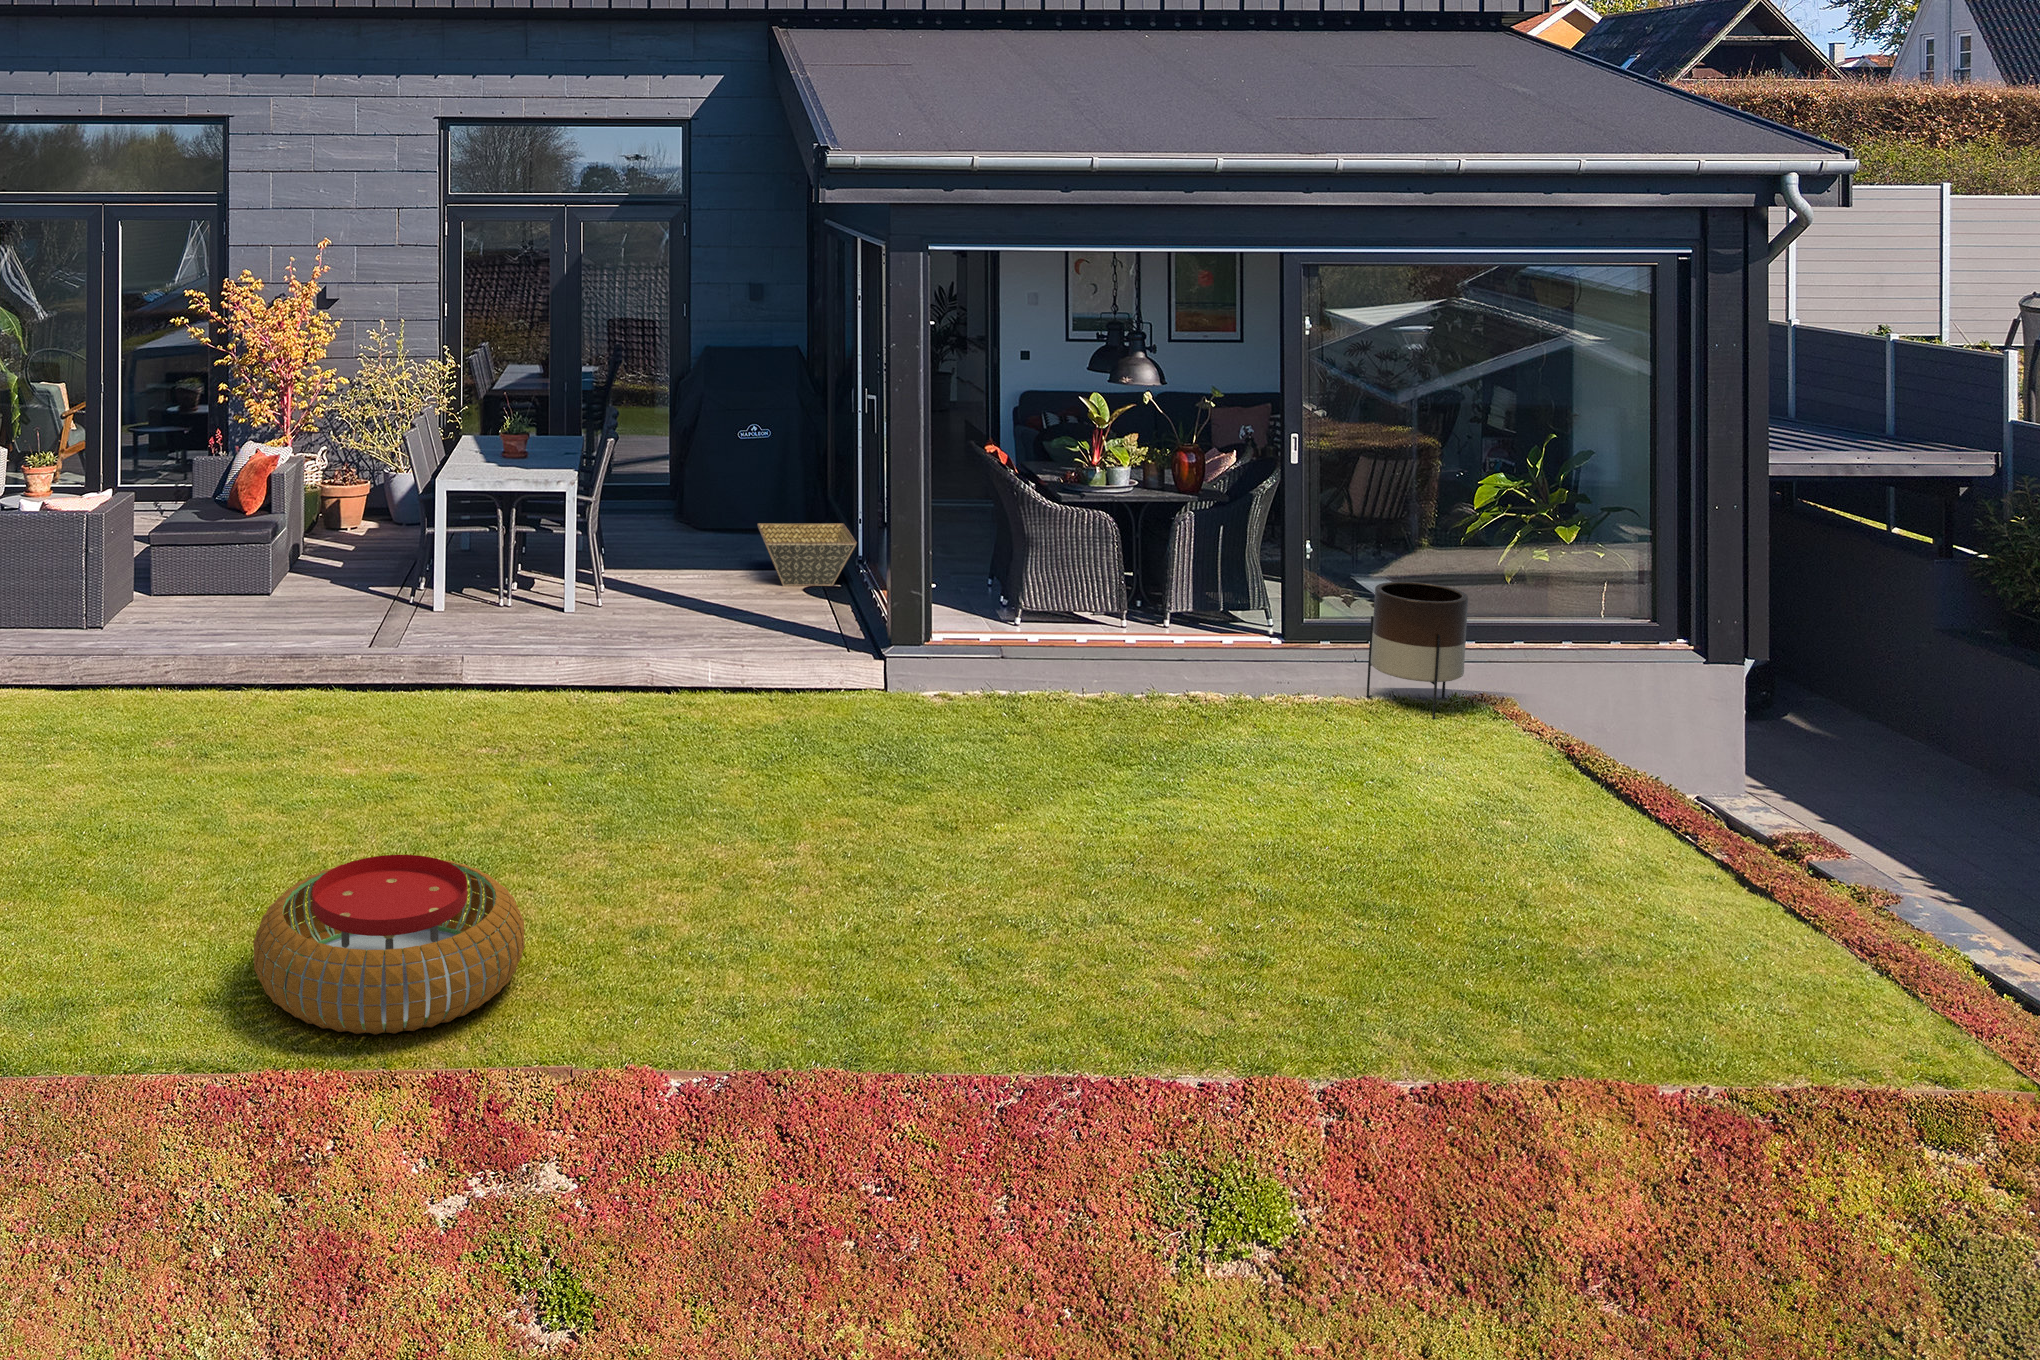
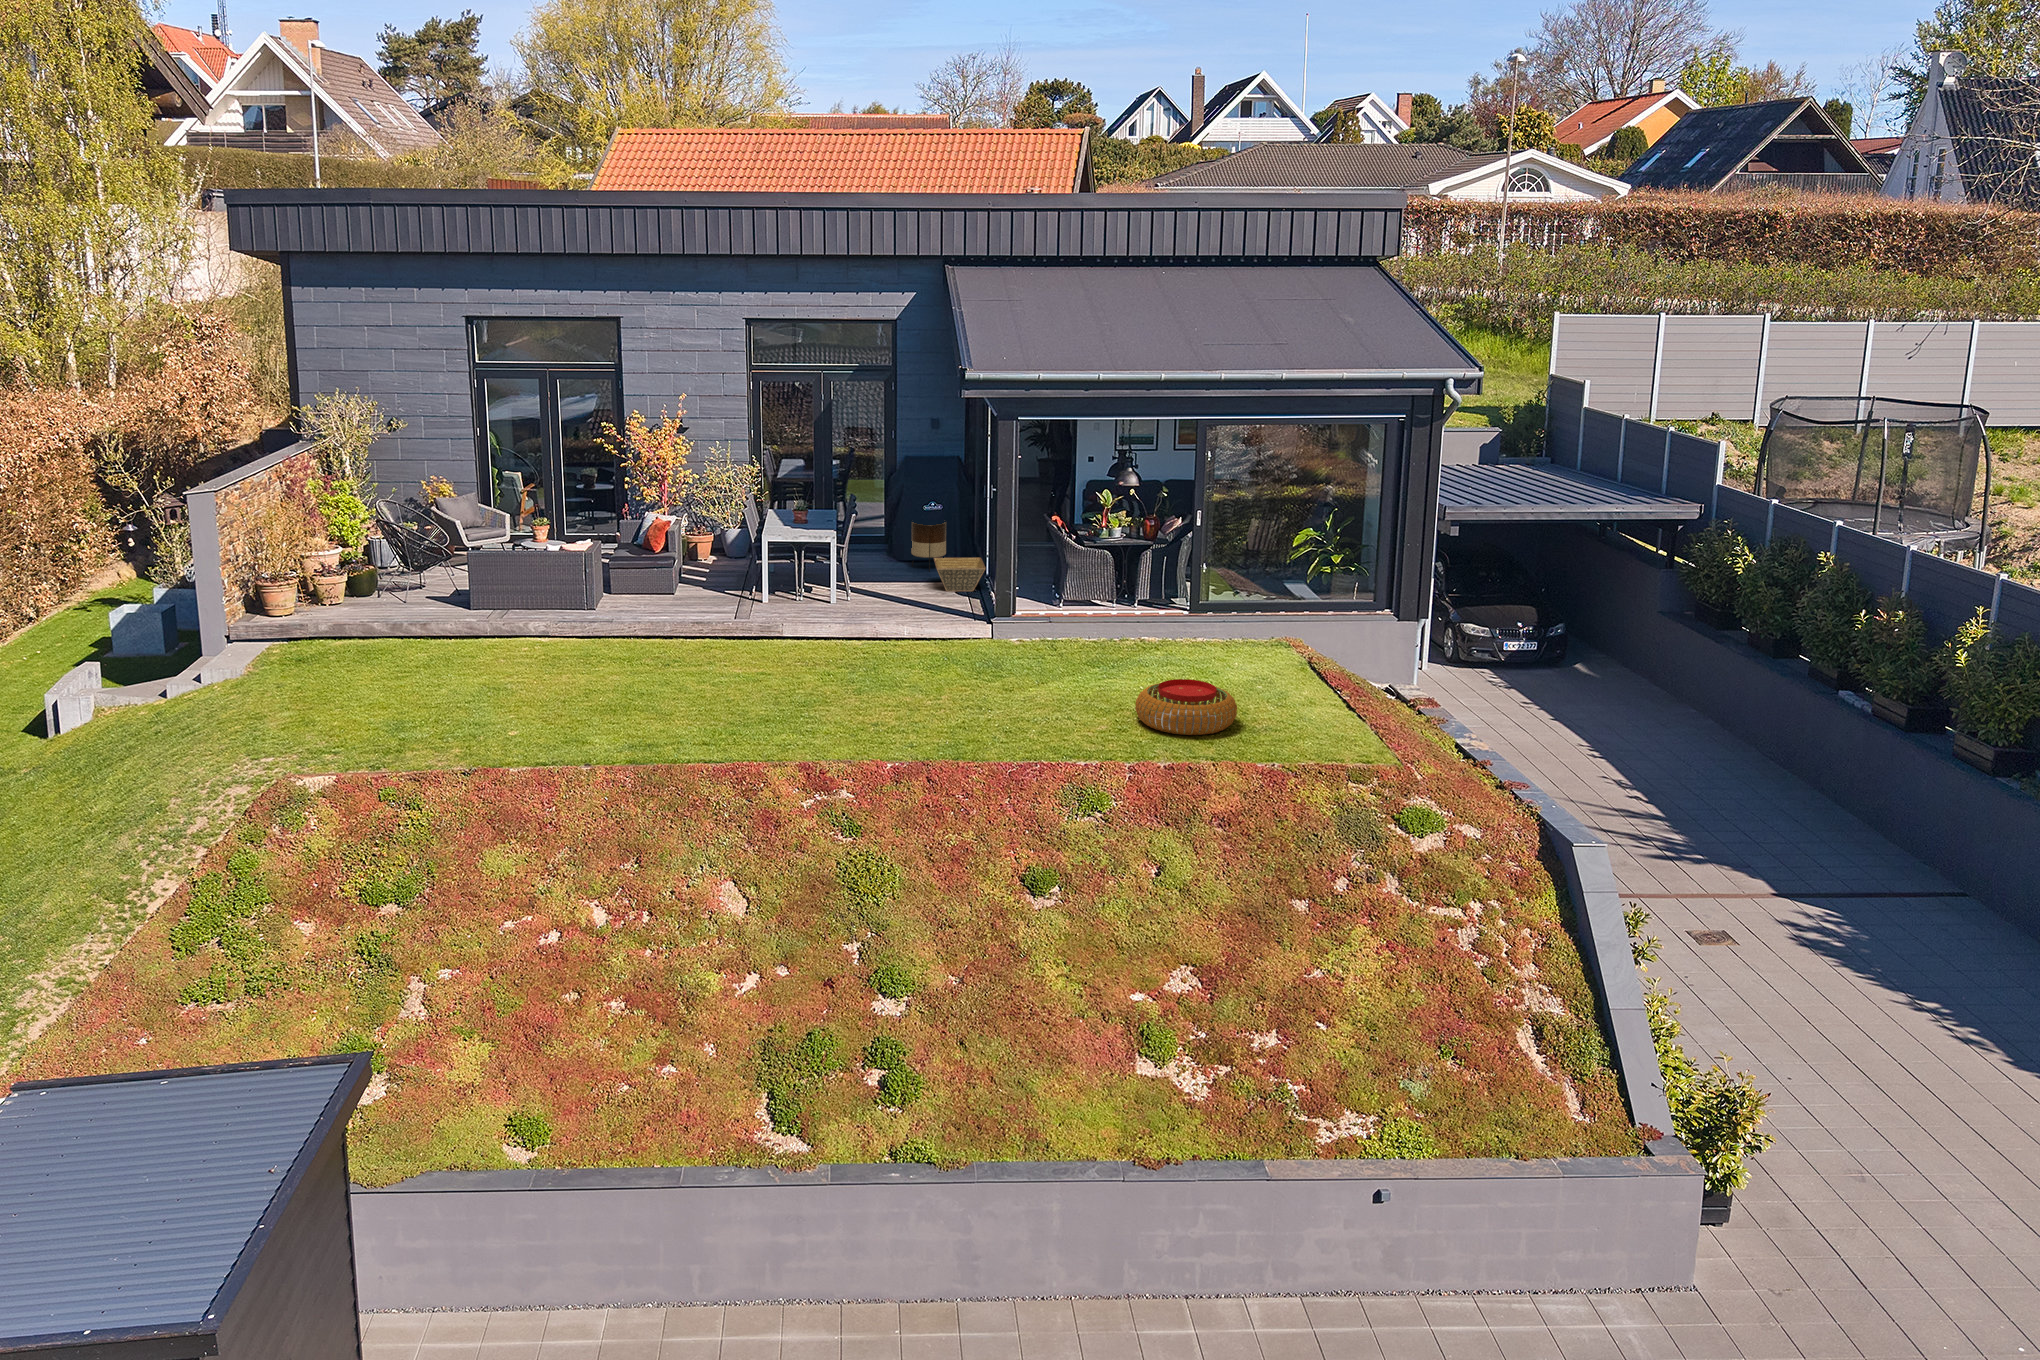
planter: present [1367,582,1468,719] -> present [911,522,946,572]
pouf: present [253,855,525,1035] -> present [1135,679,1237,735]

